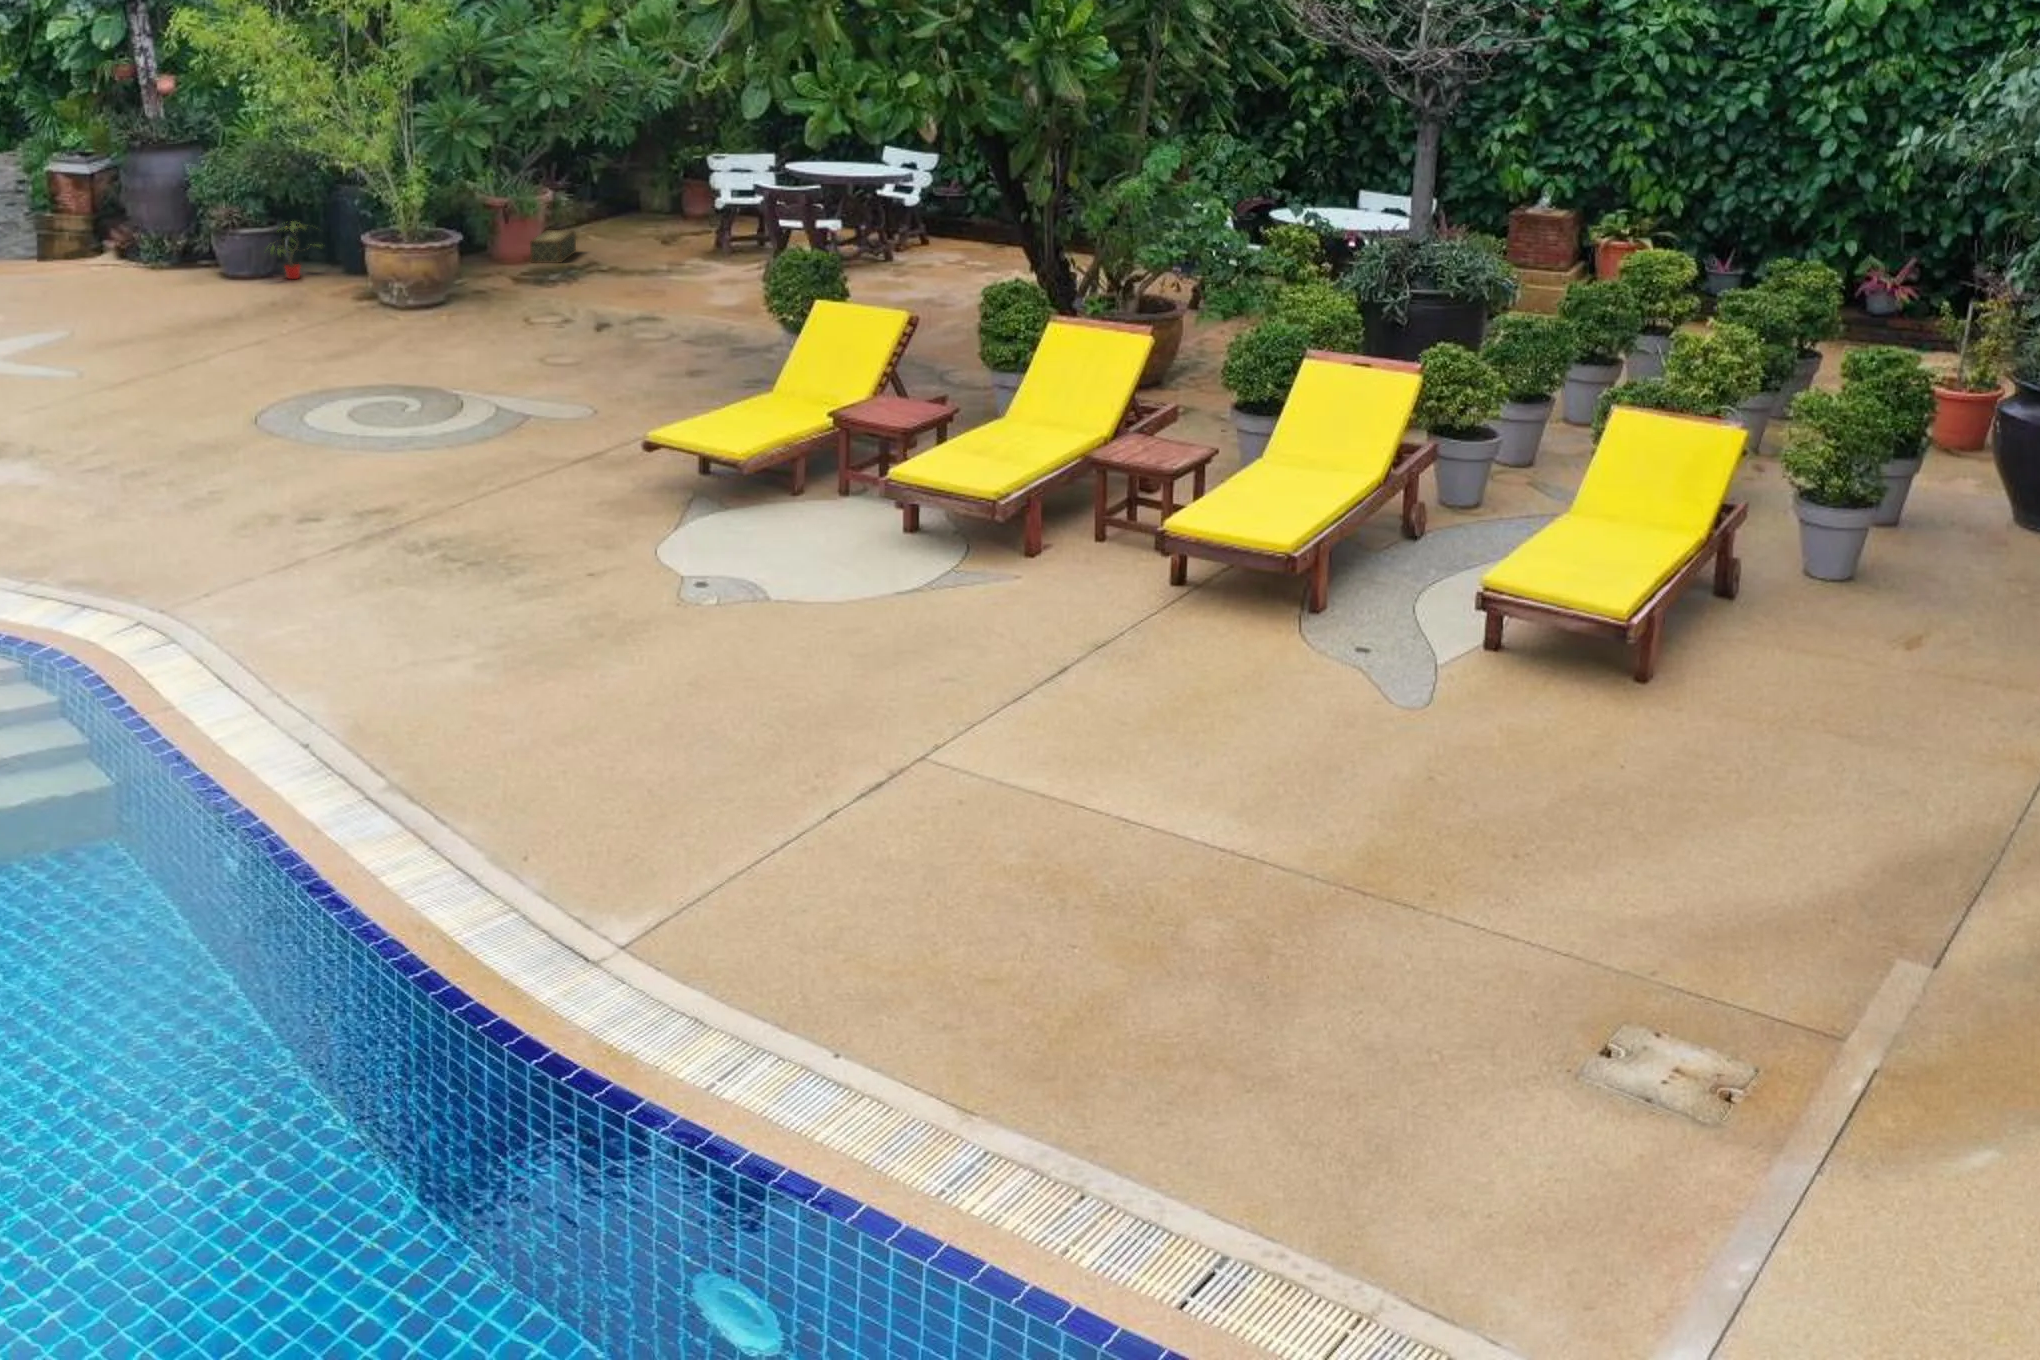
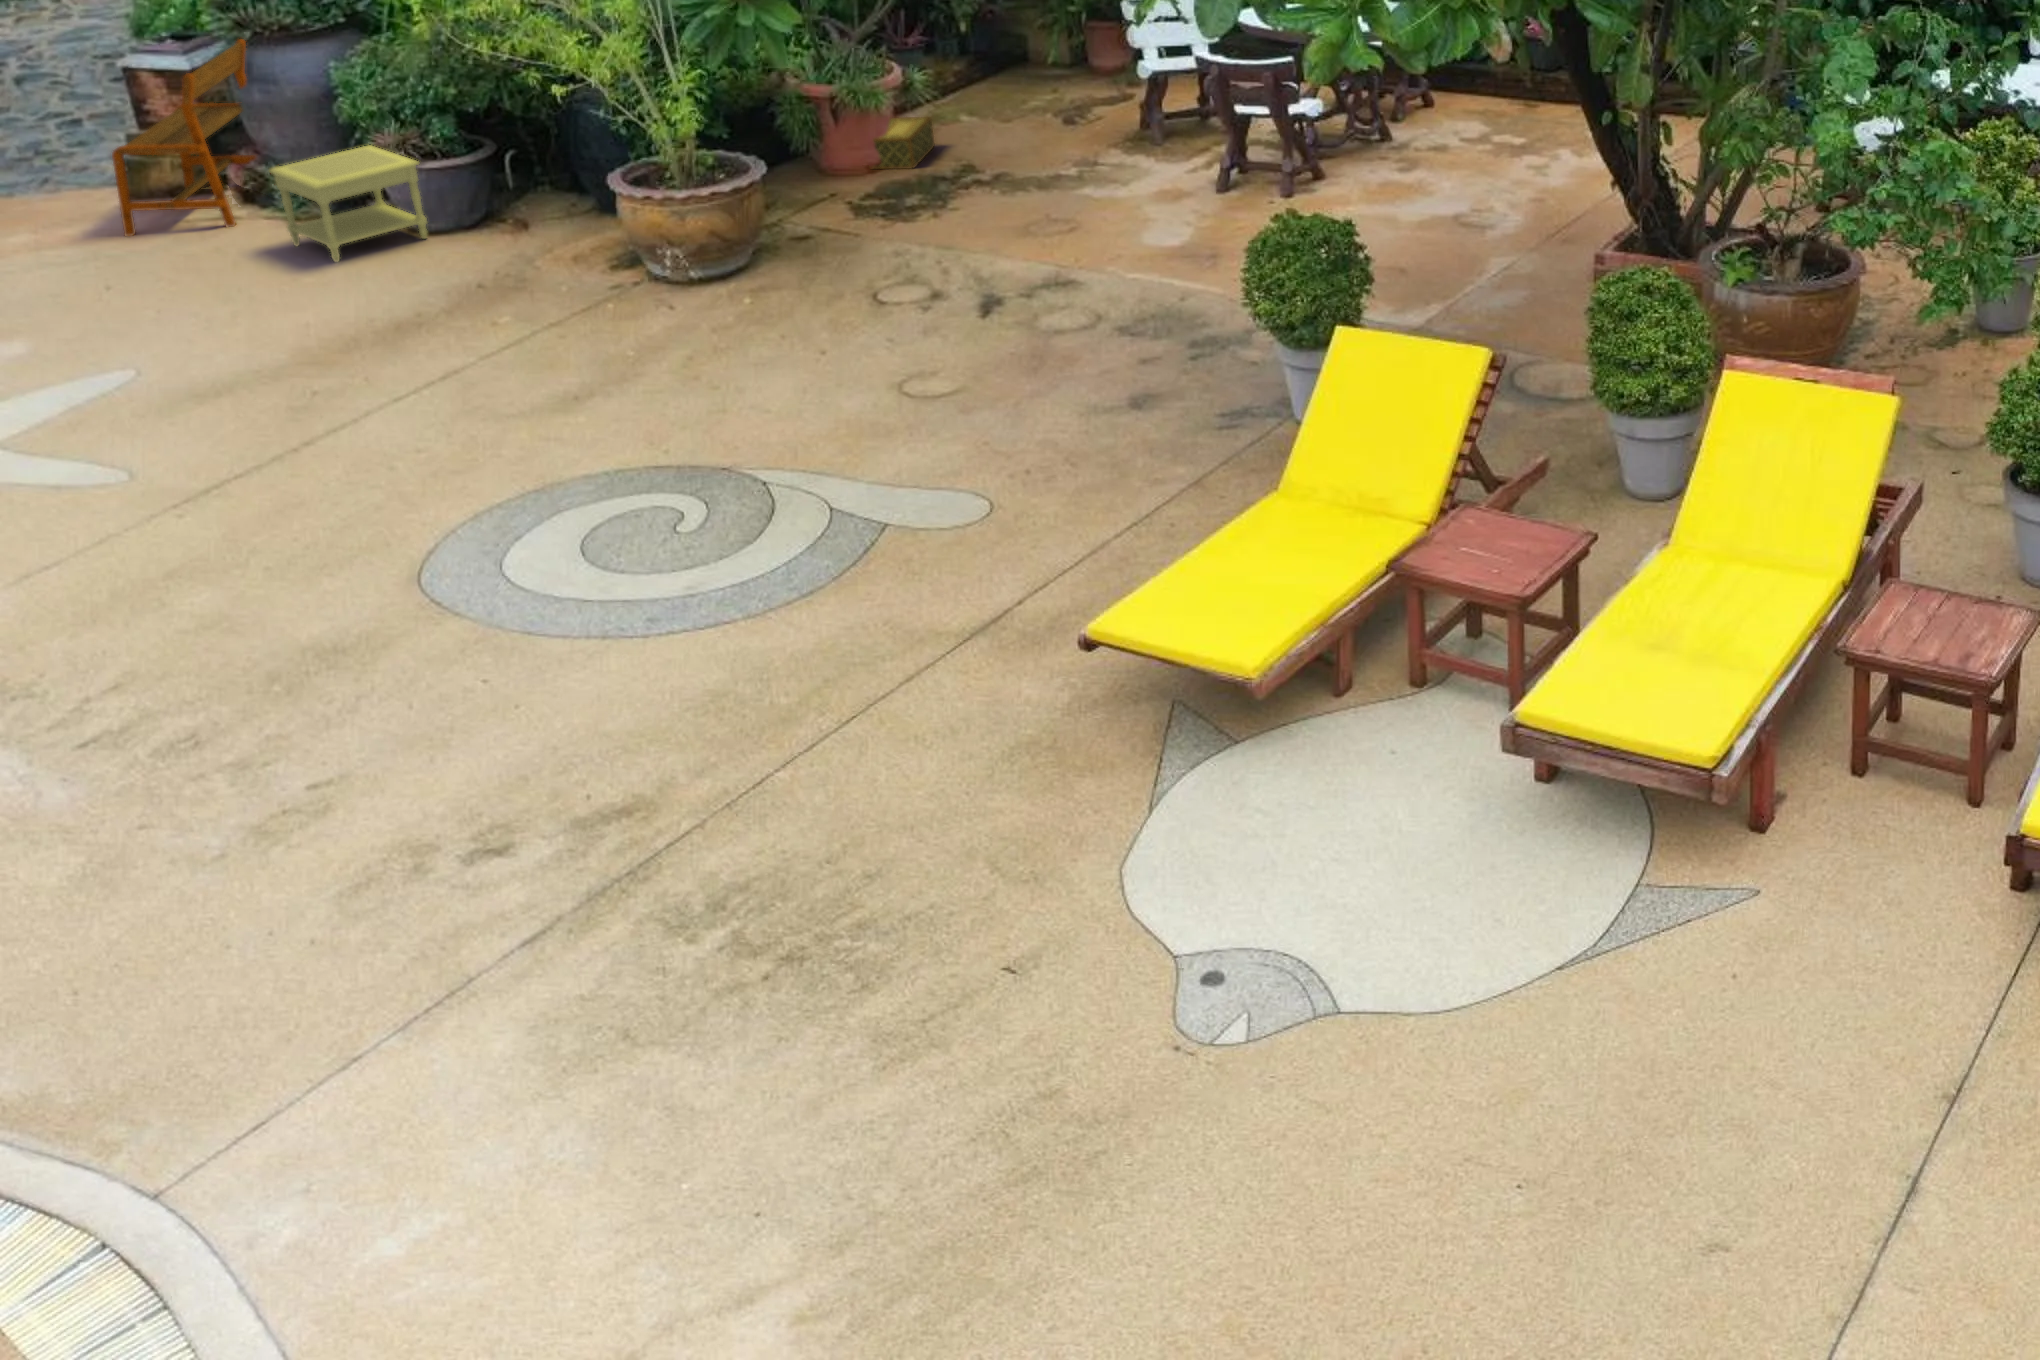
bench: none [46,153,144,276] -> present [112,39,256,236]
potted plant: present [270,221,320,279] -> none [463,137,560,223]
side table: none [144,222,240,294] -> present [270,145,427,262]

